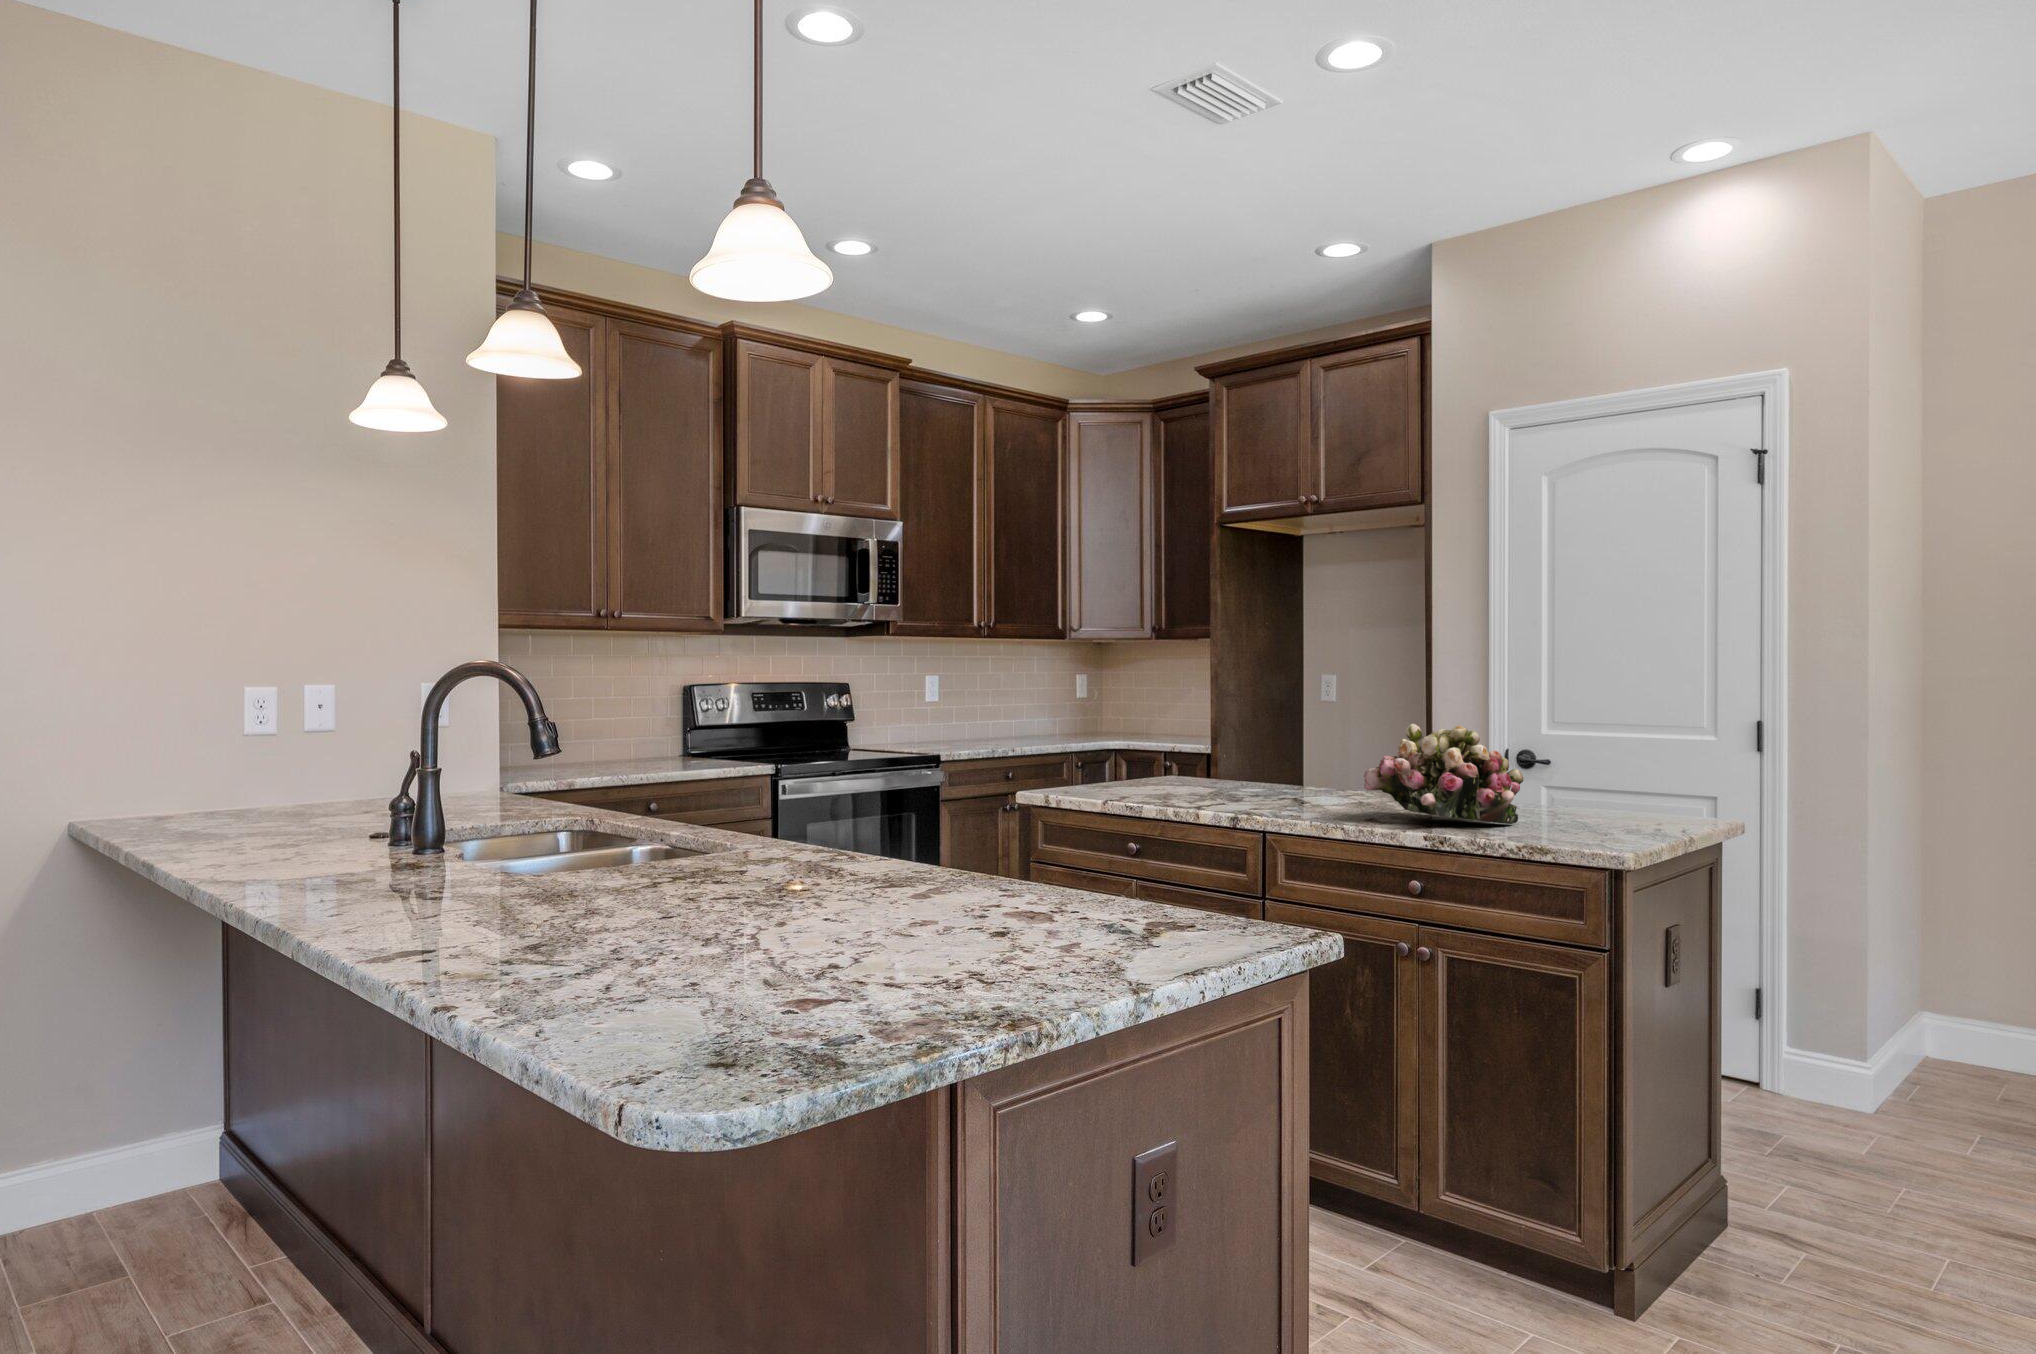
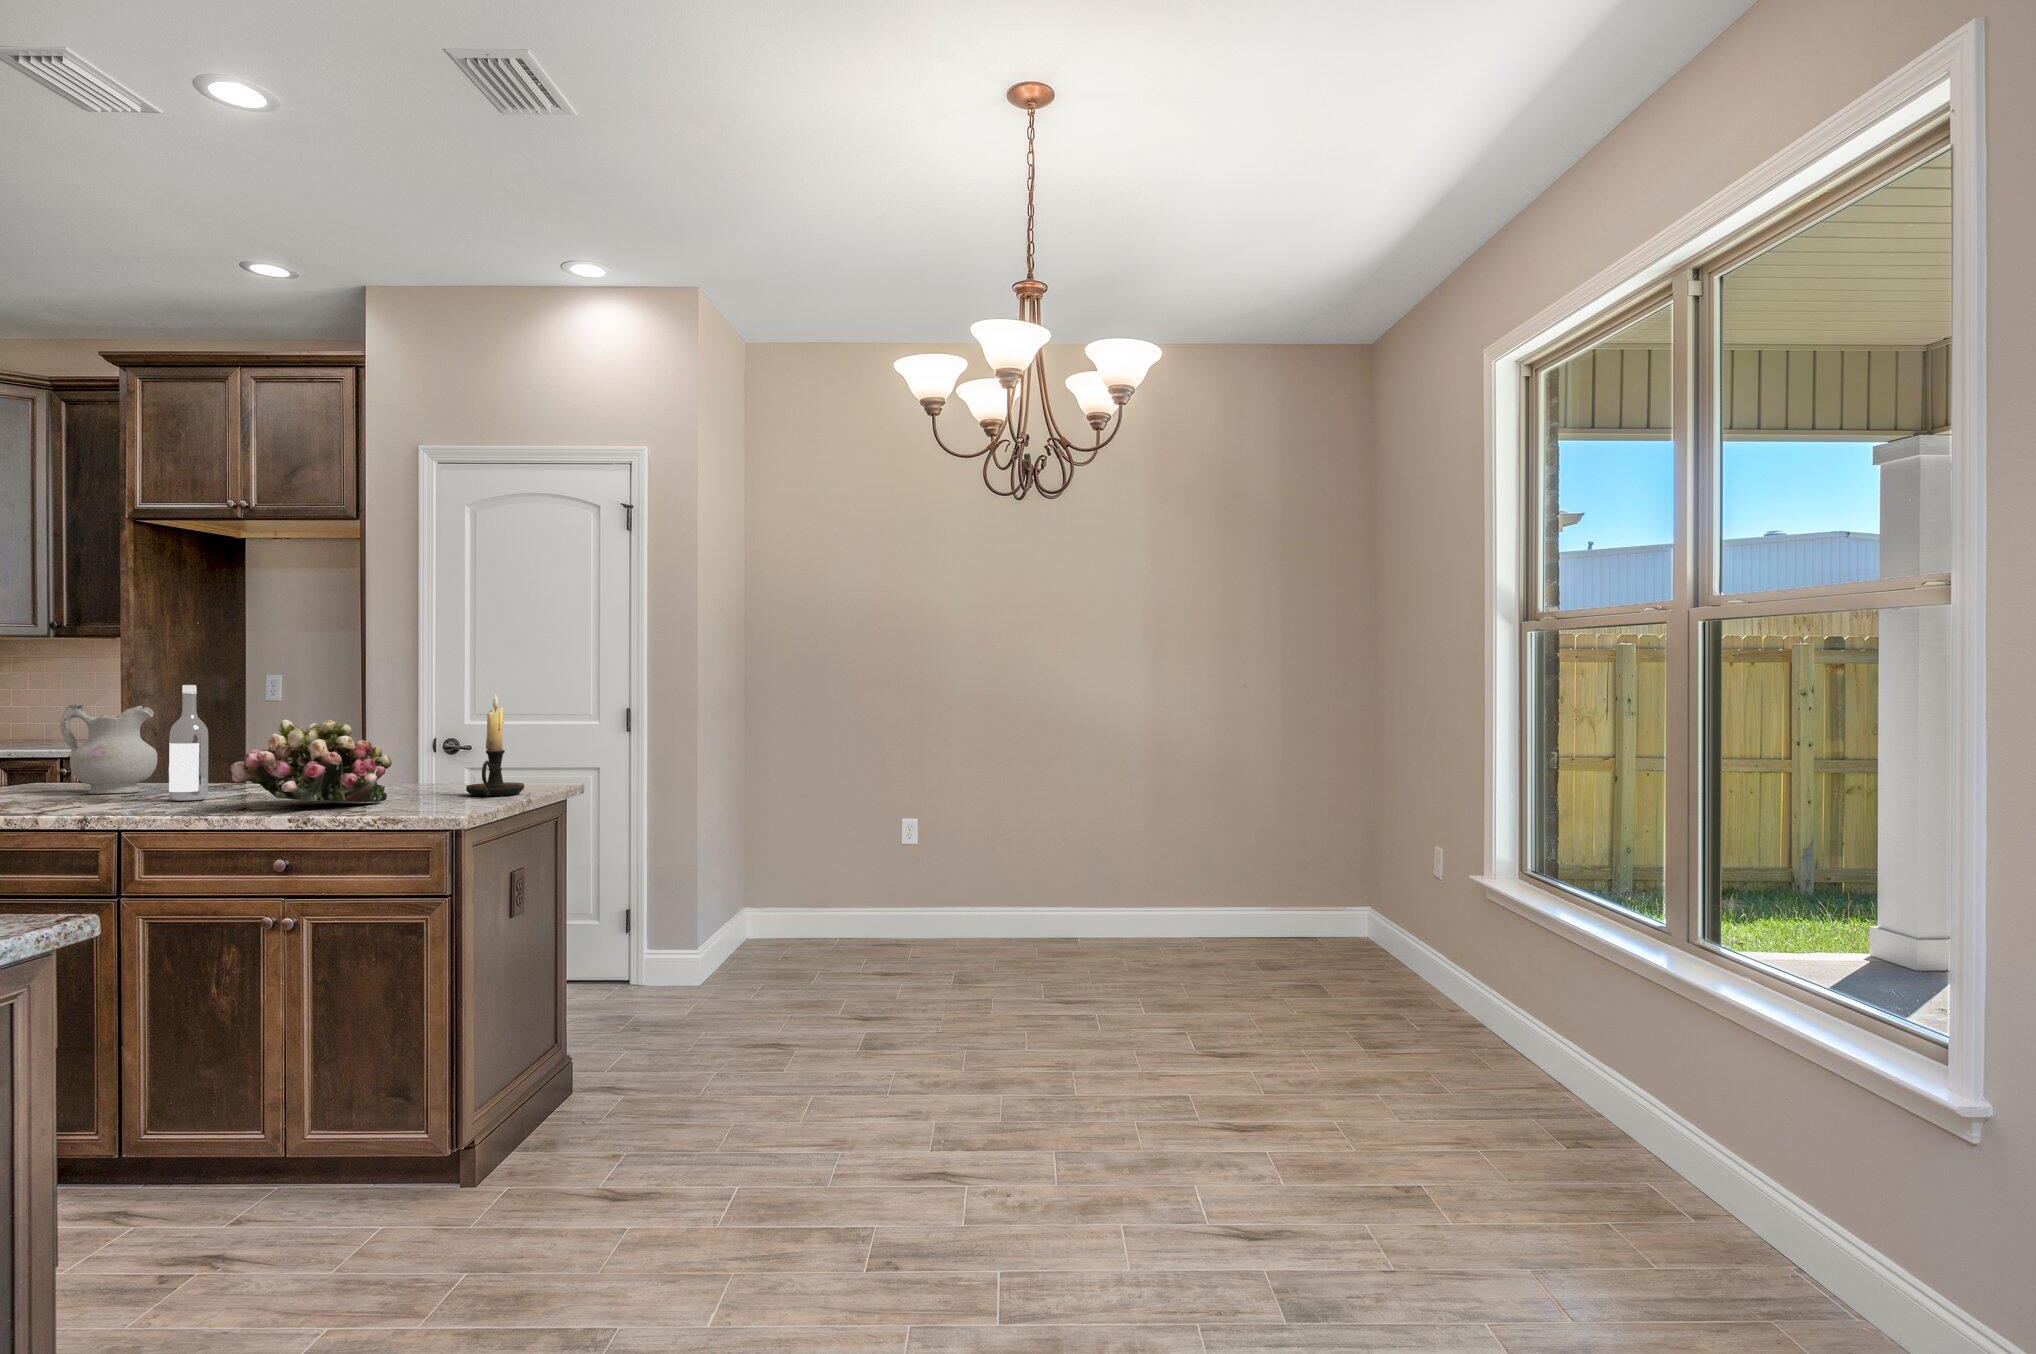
wine bottle: none [1294,685,1328,806] -> present [169,685,208,801]
candle holder: none [1603,698,1677,828] -> present [466,694,524,796]
ceramic pitcher: none [1195,702,1272,793] -> present [60,704,158,794]

